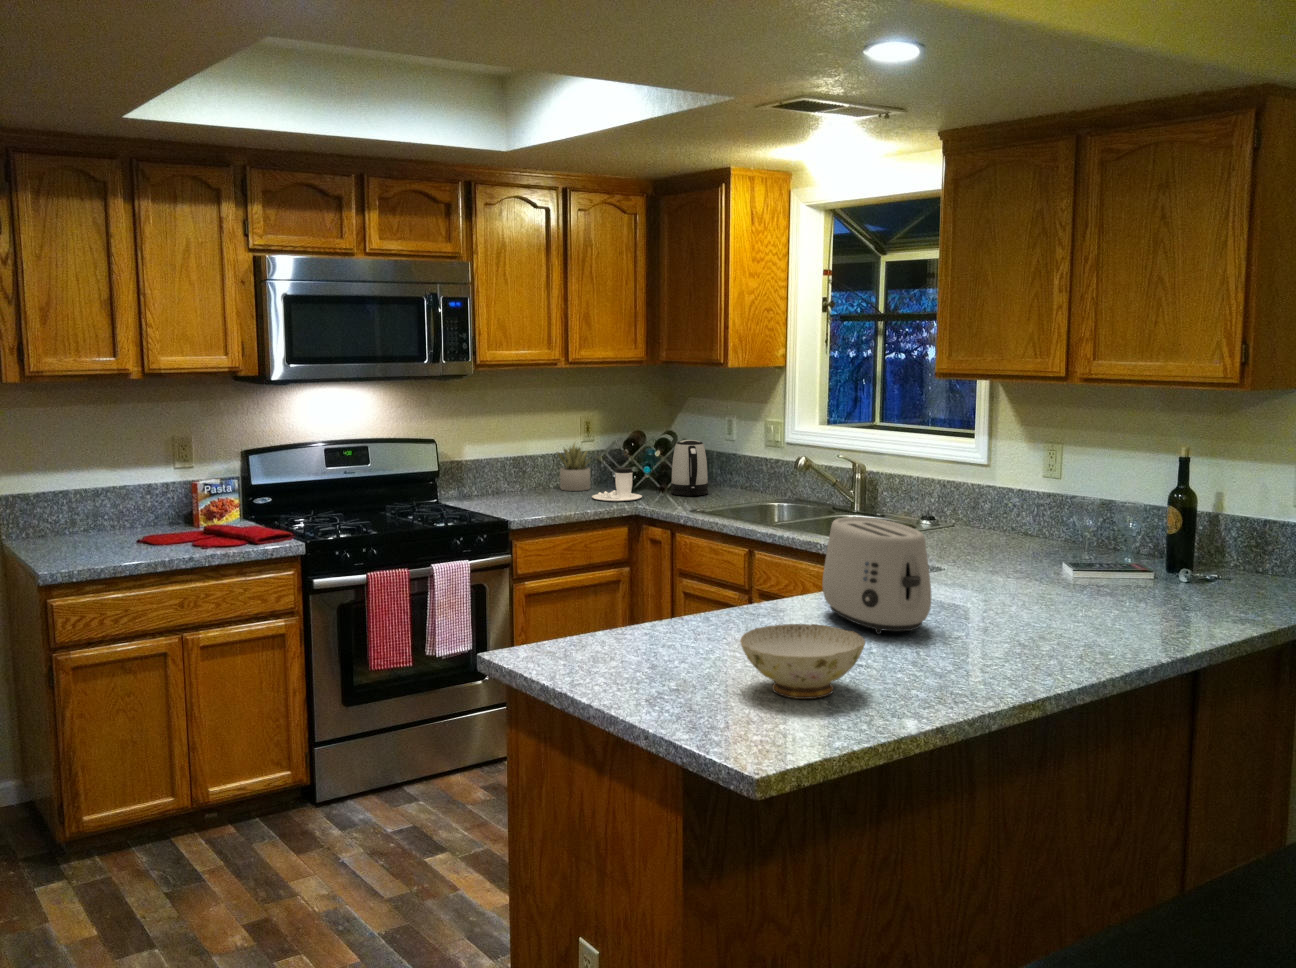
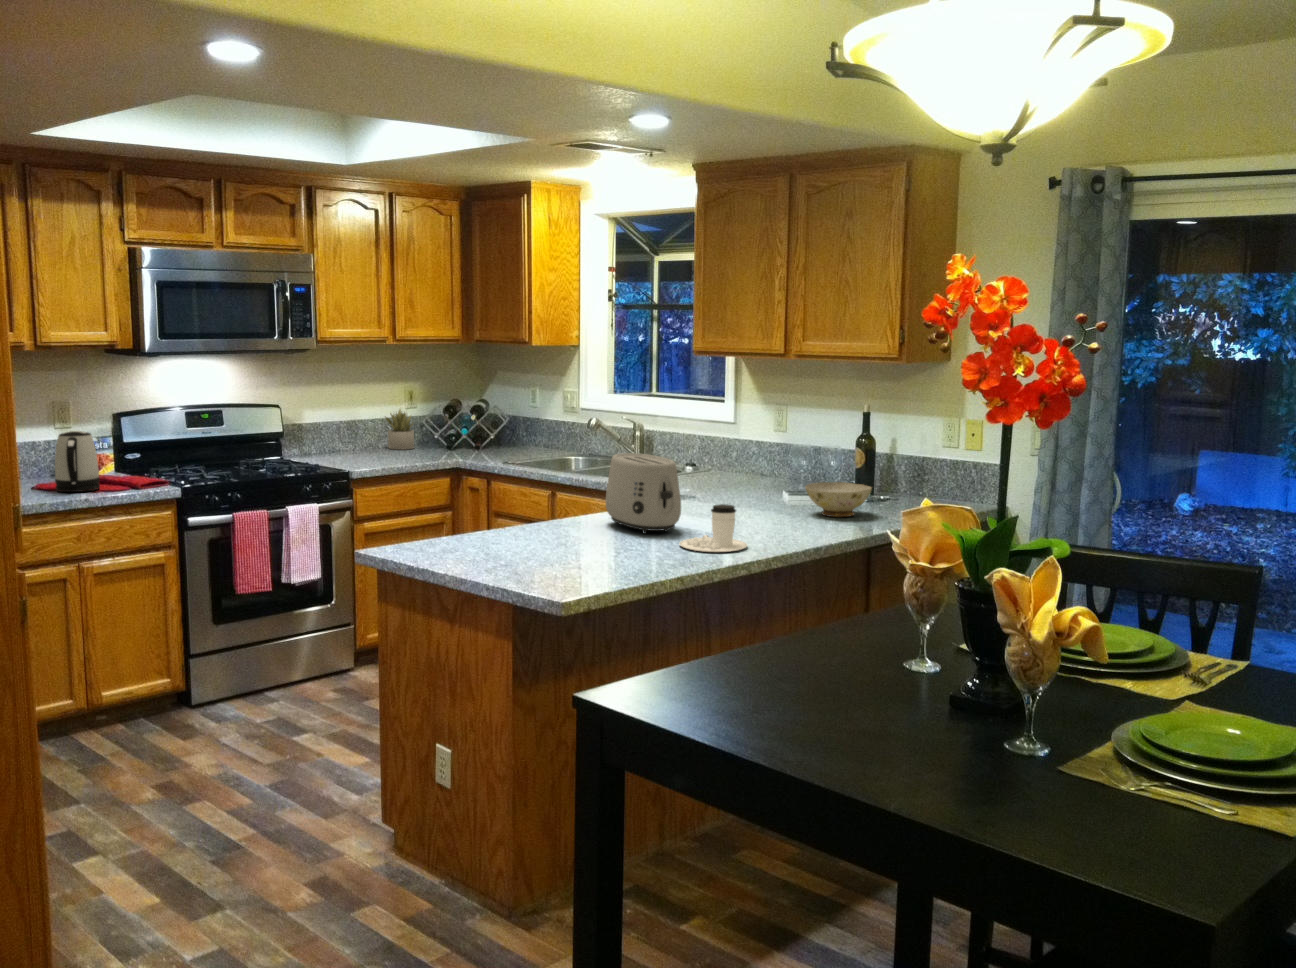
kettle: present [671,440,708,496] -> present [55,431,100,492]
coffee cup: present [592,467,642,501] -> present [679,504,747,552]
ceramic bowl: present [740,624,865,699] -> present [805,482,872,517]

